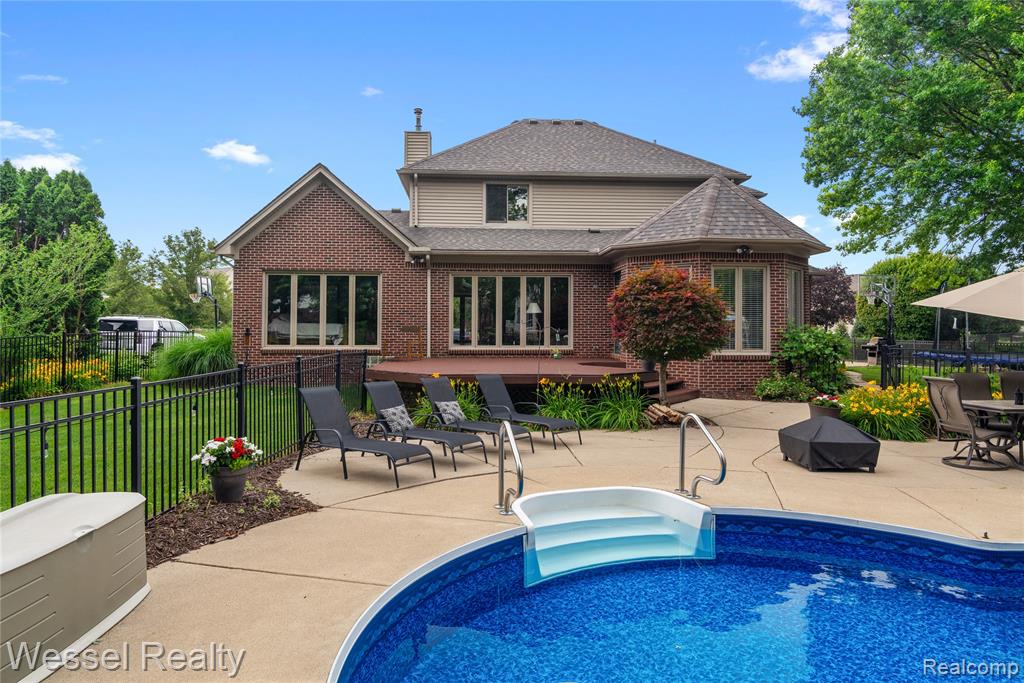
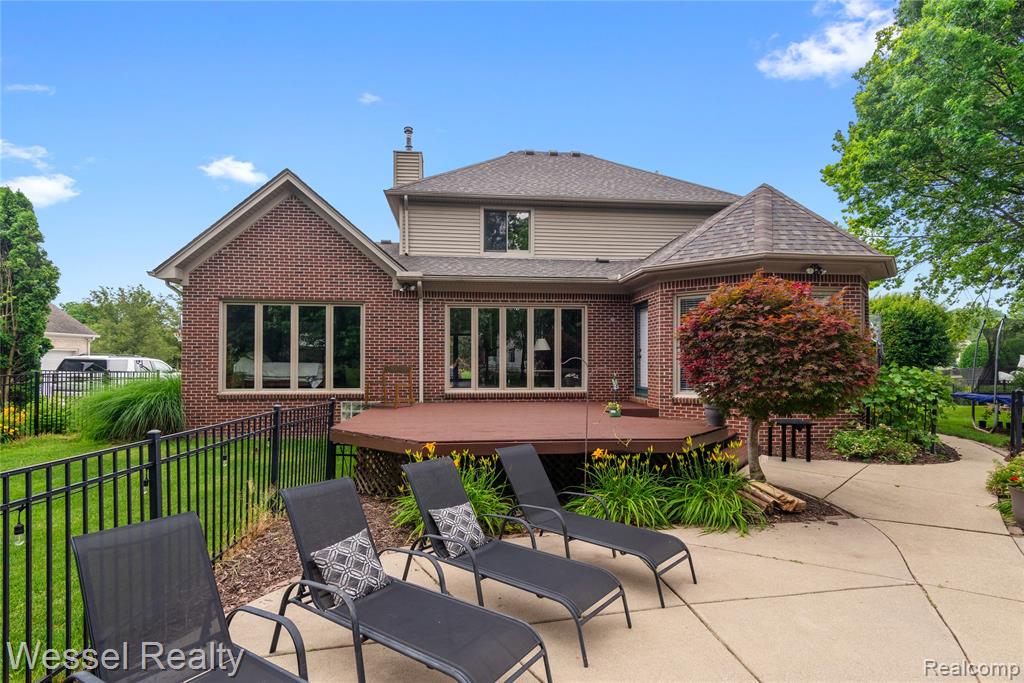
side table: none [712,370,753,404] -> present [768,419,817,462]

